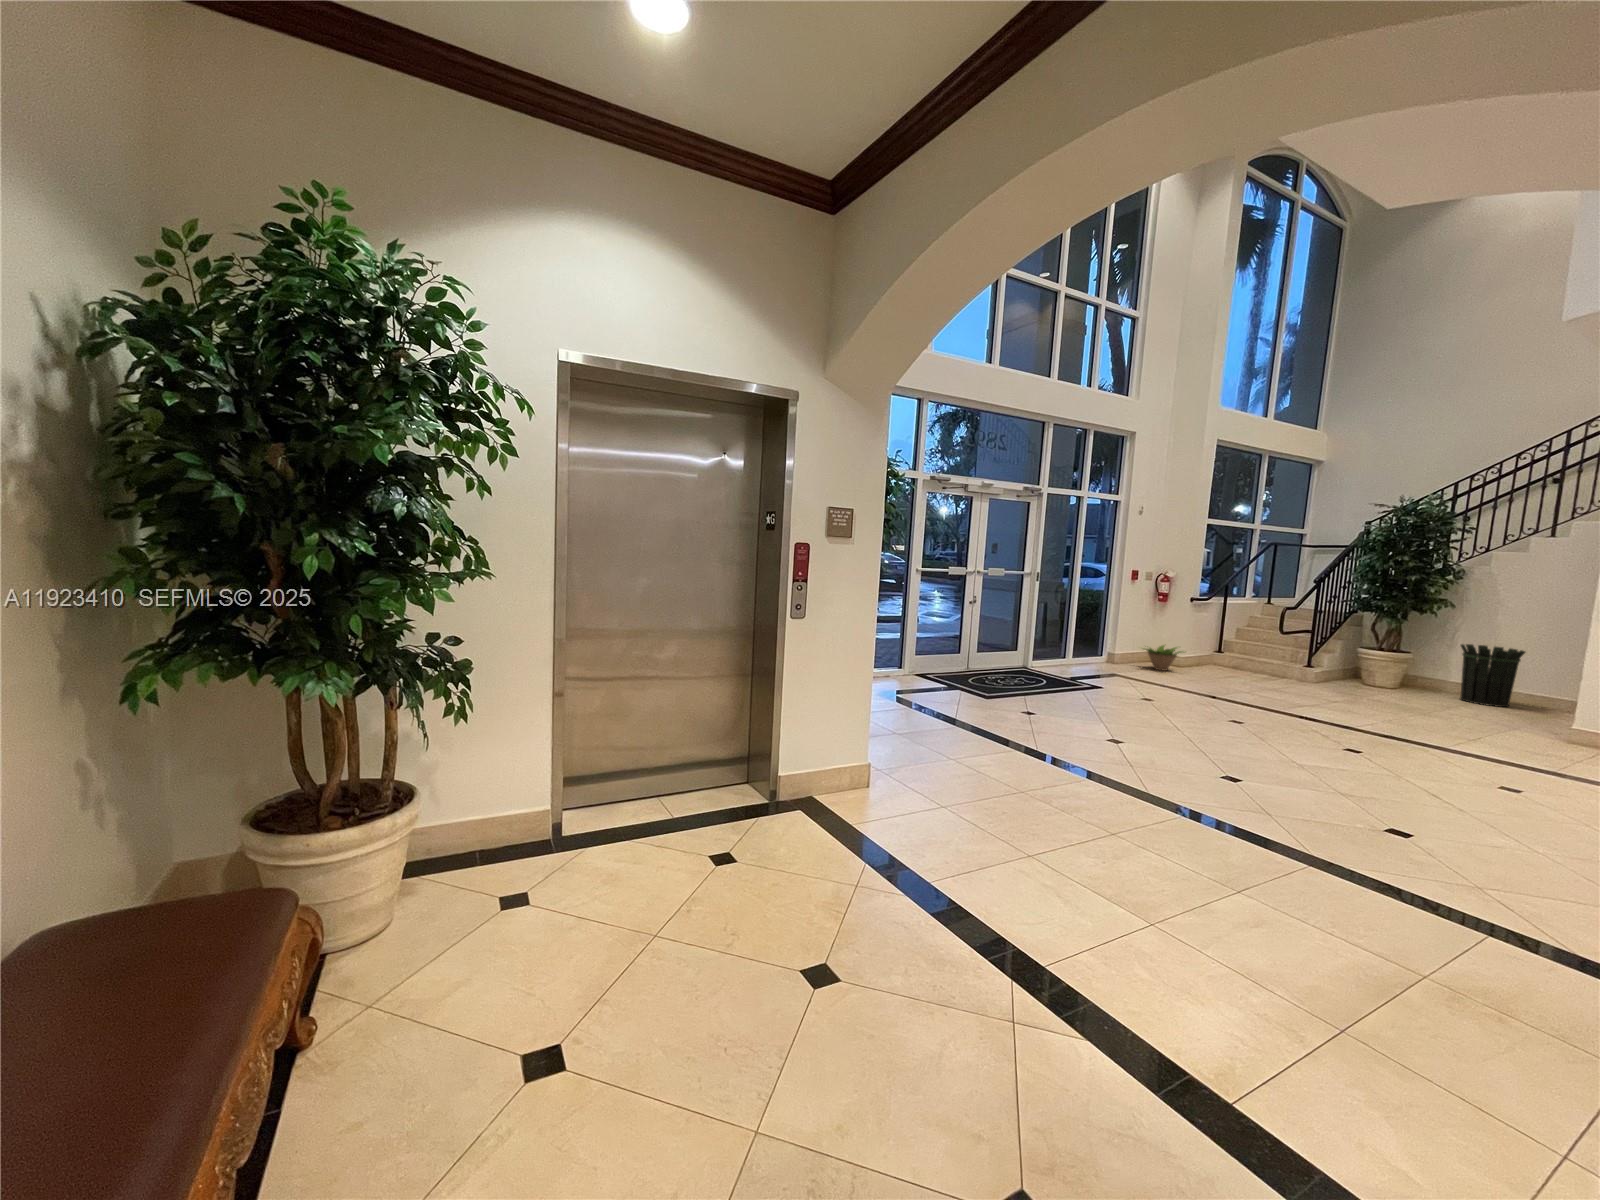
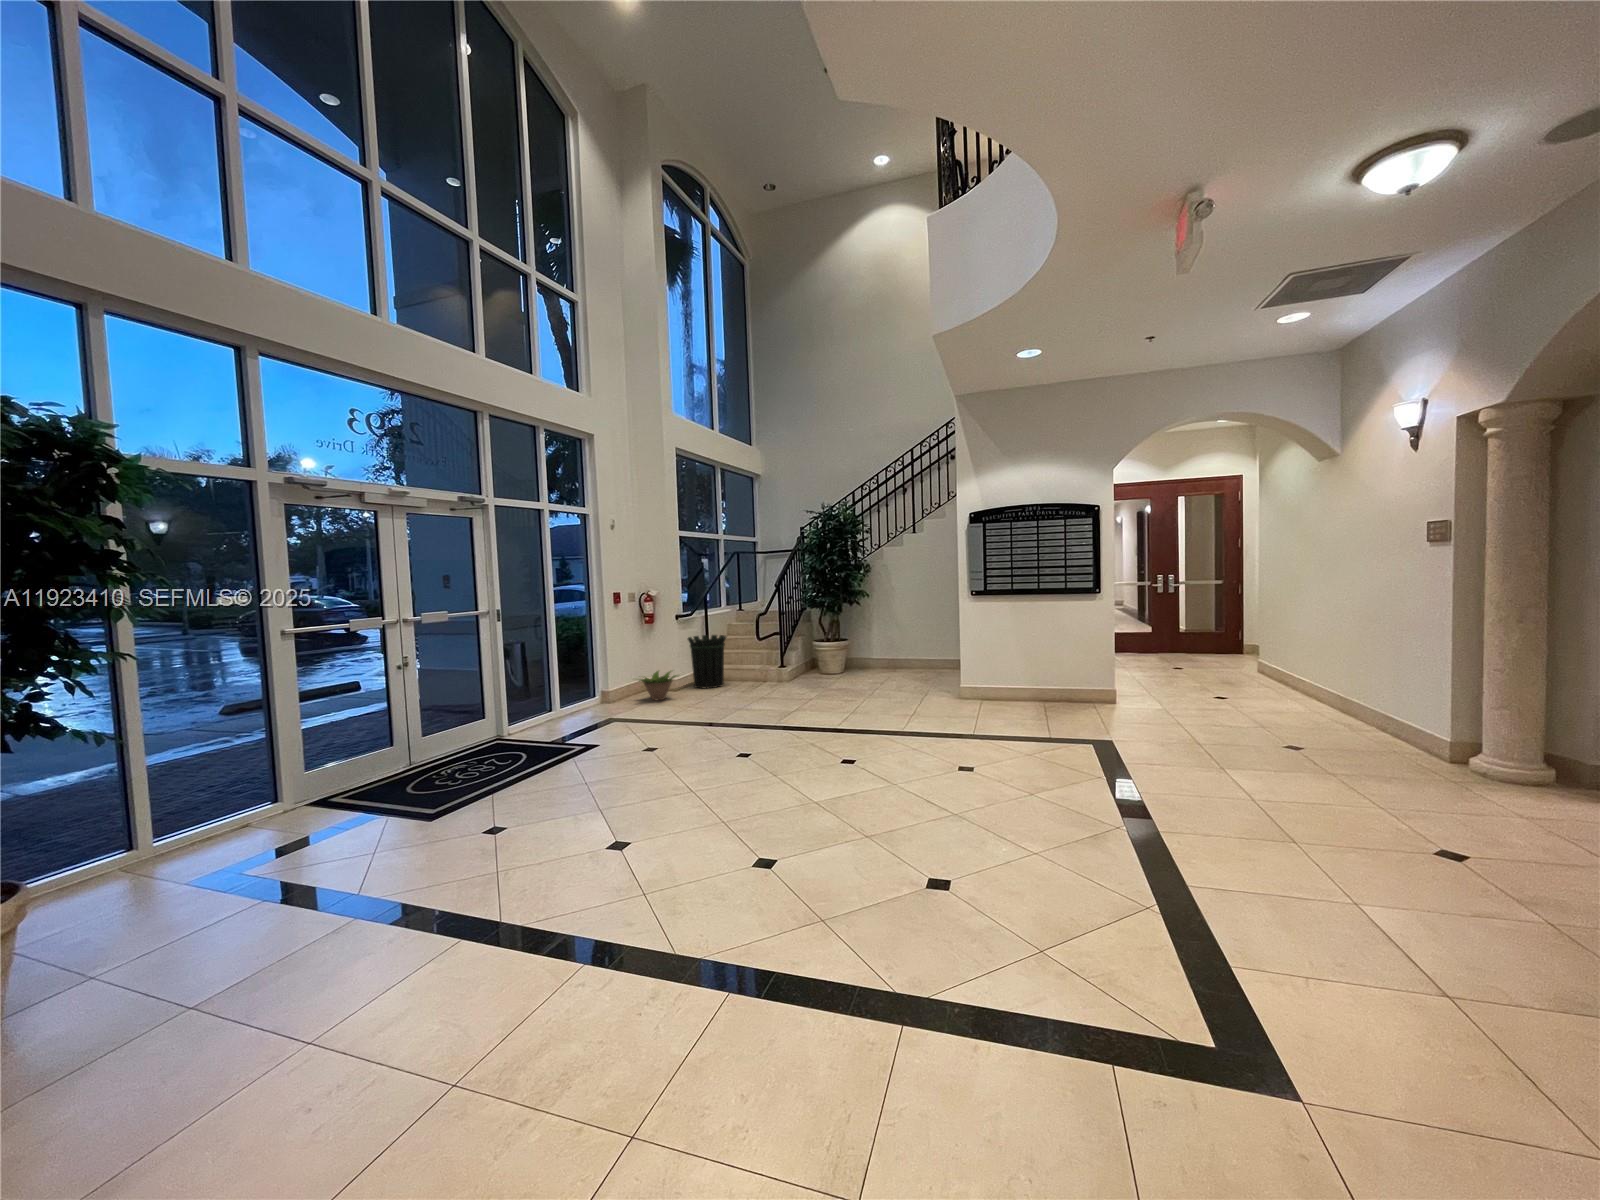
waste bin: present [1460,644,1525,707] -> present [688,635,726,689]

